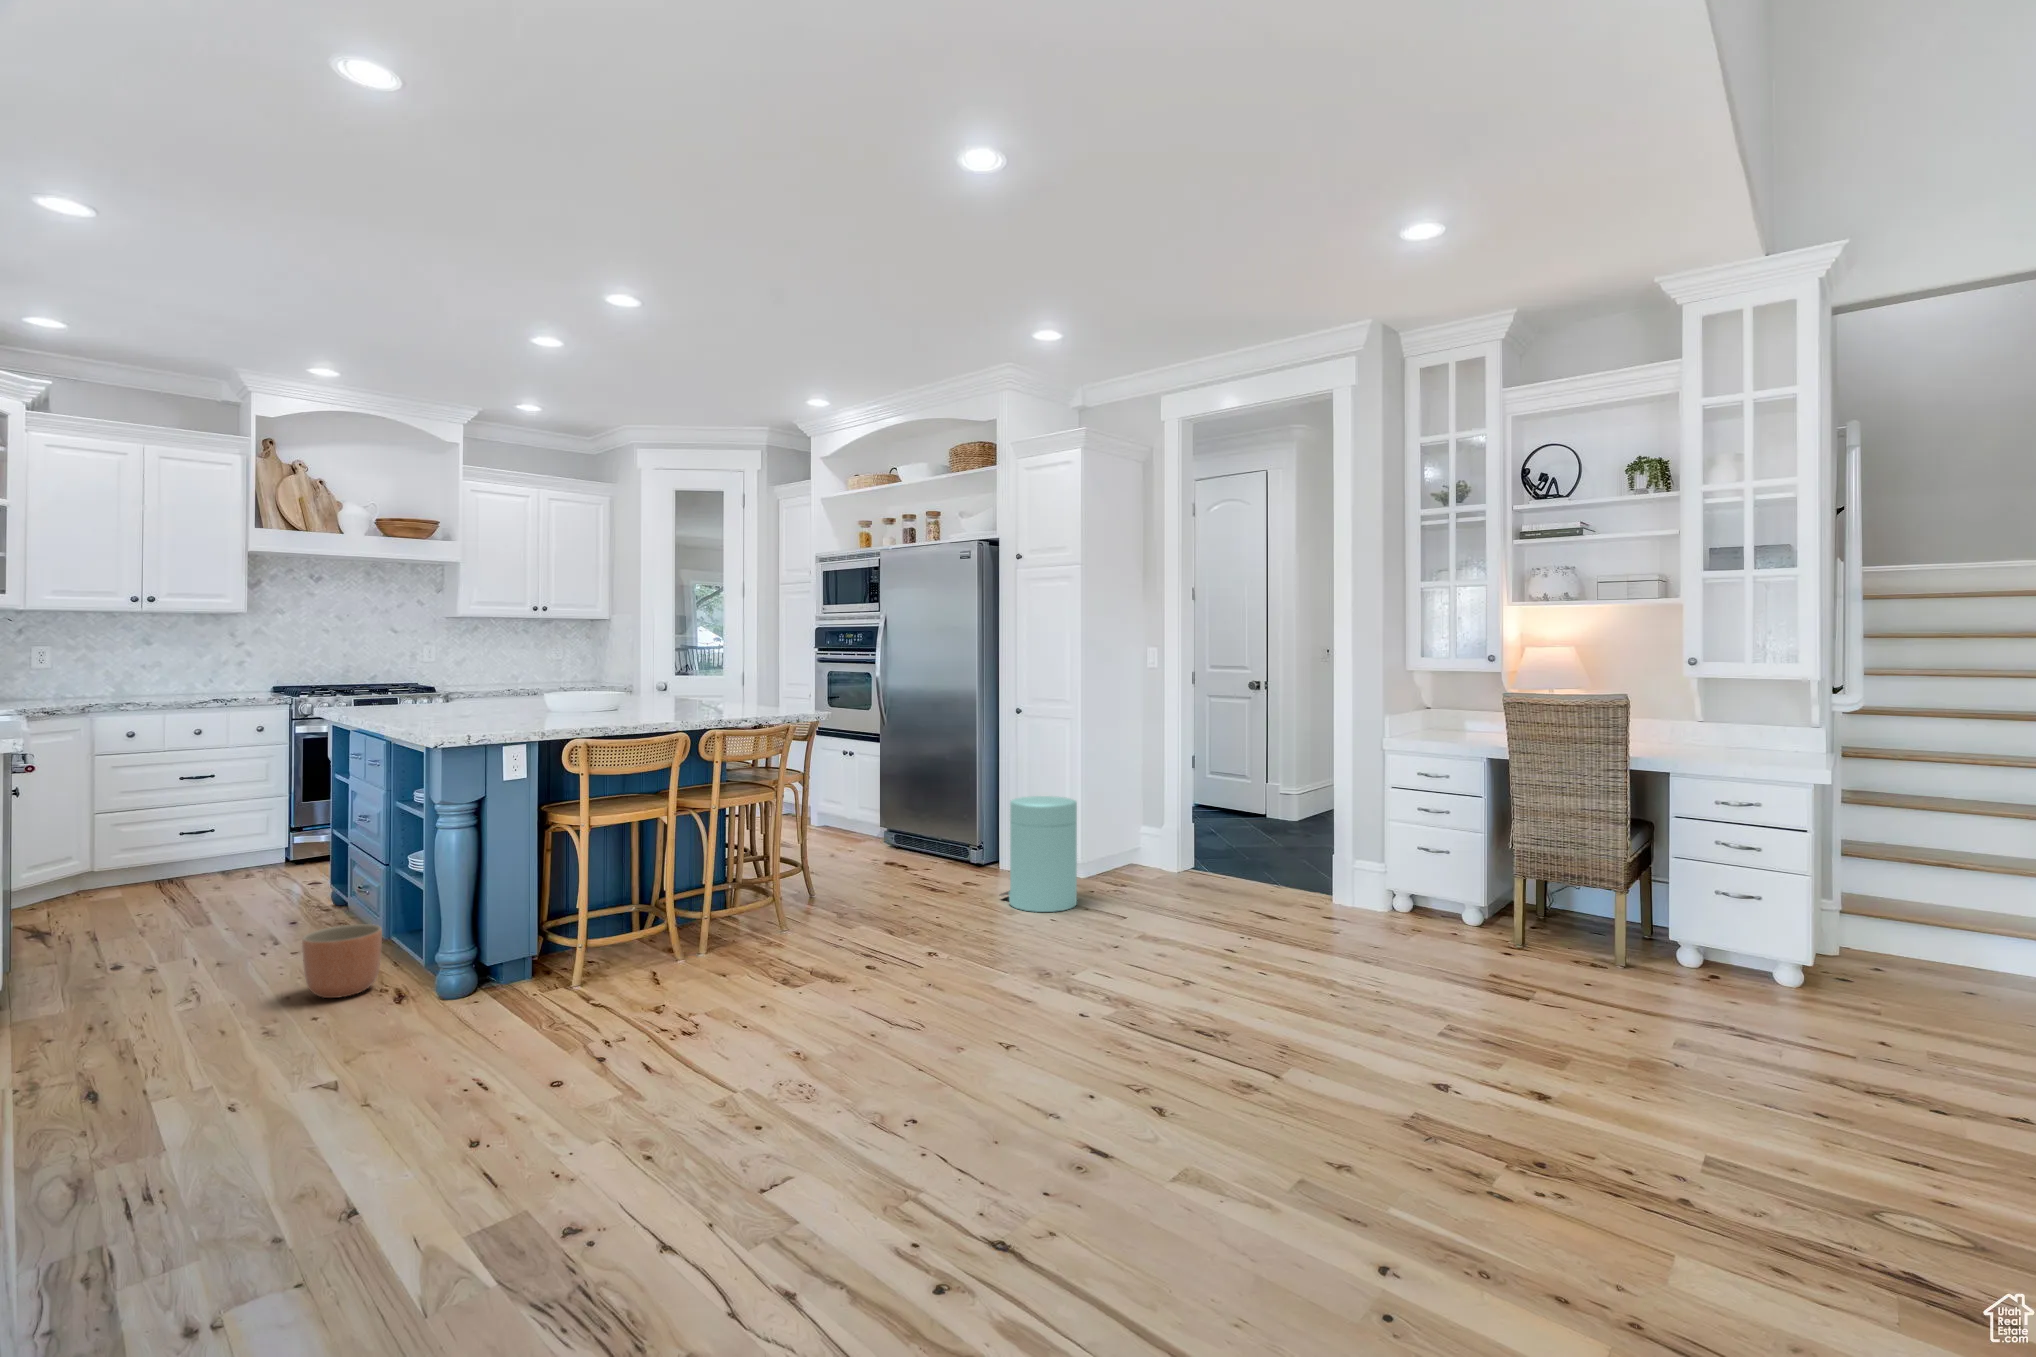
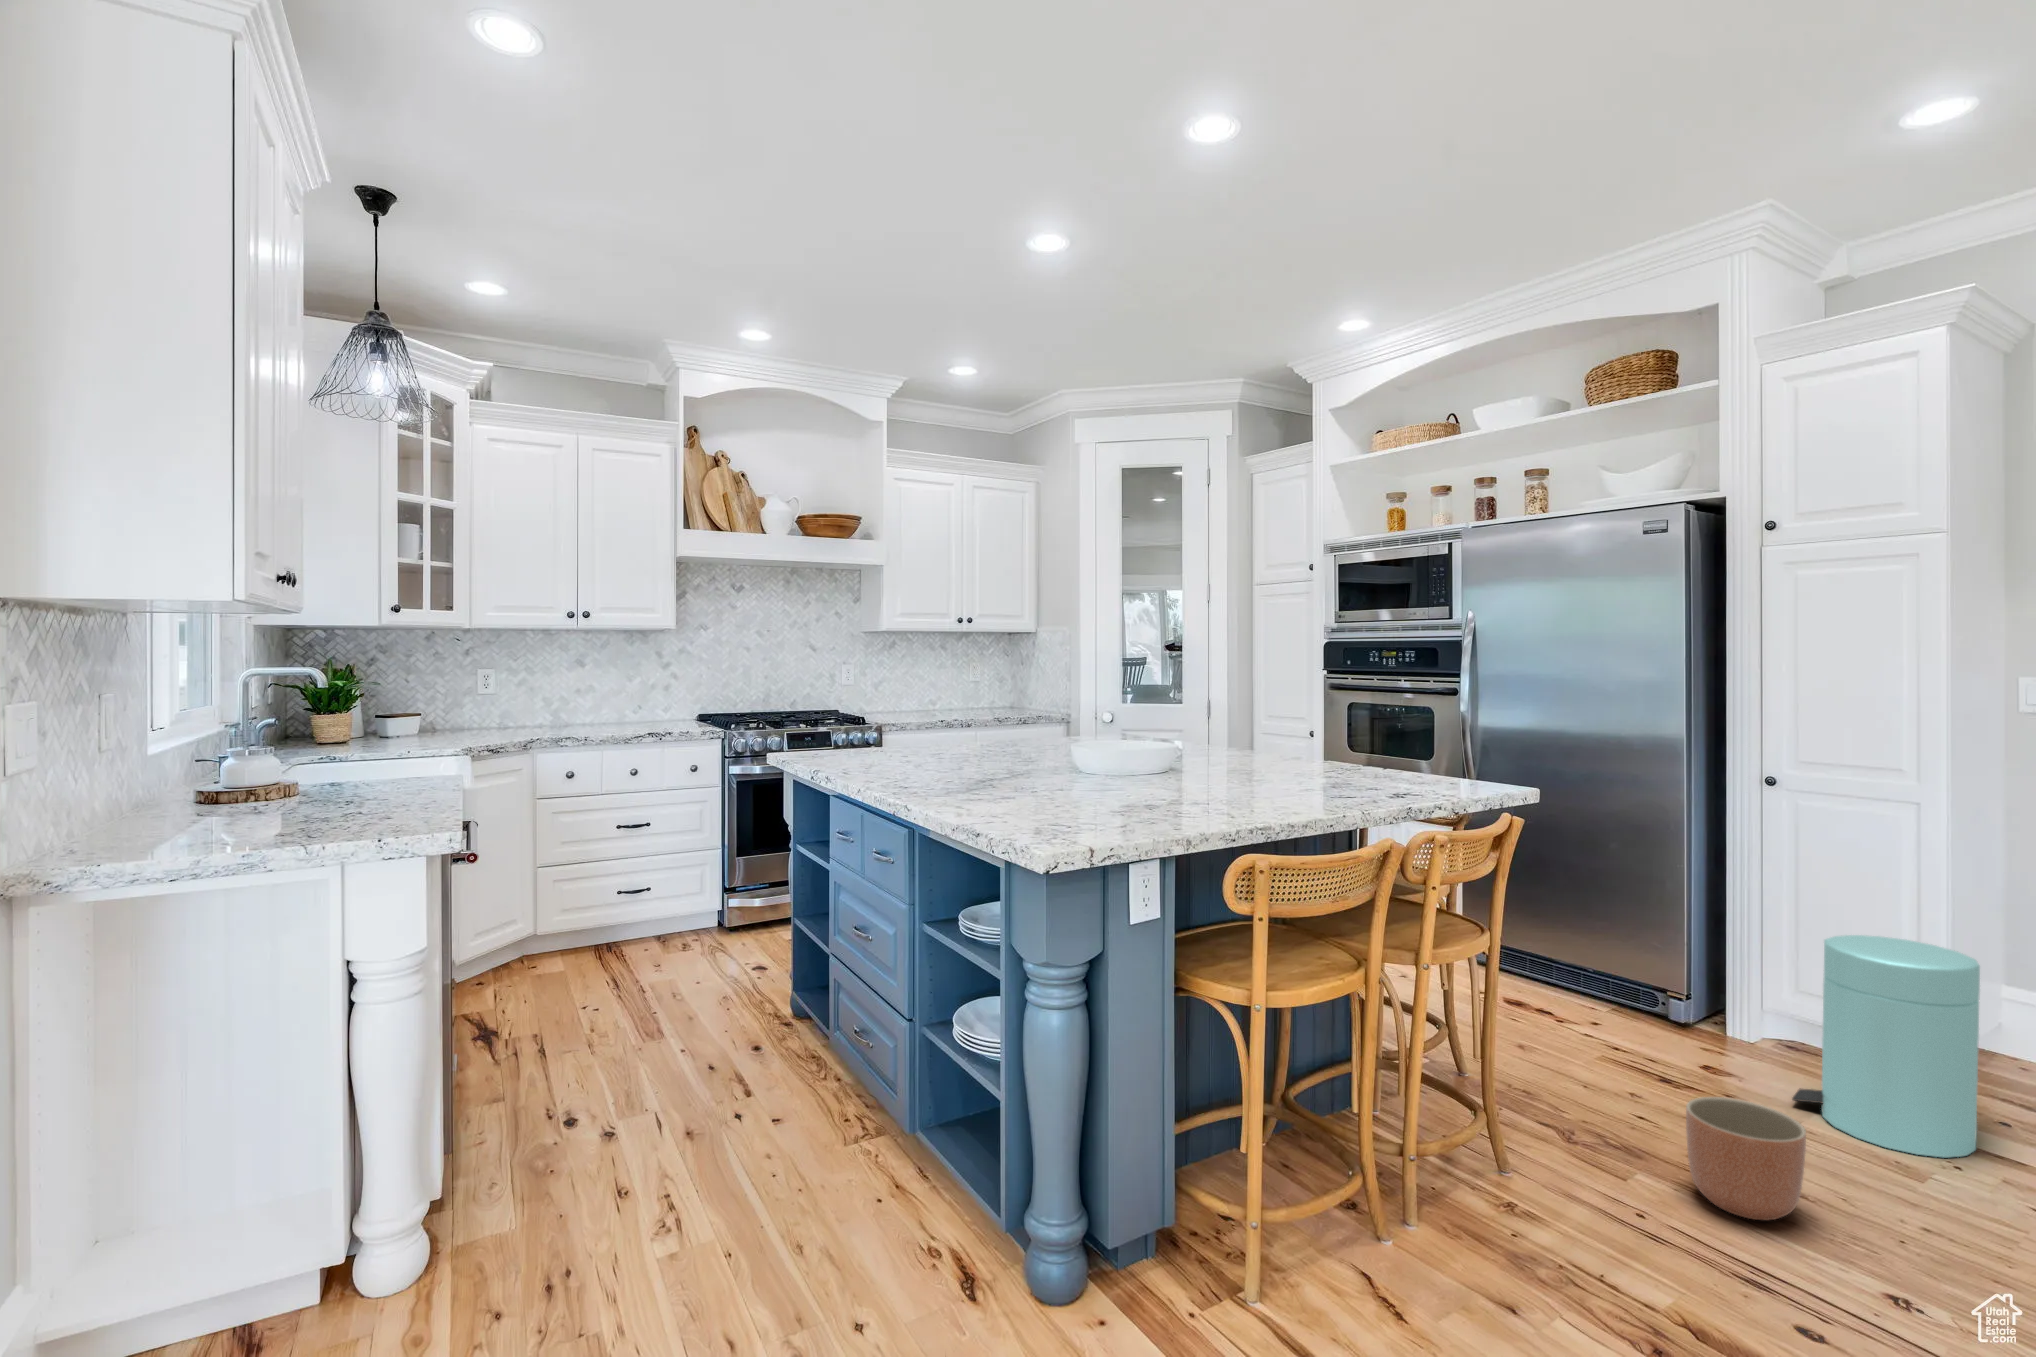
planter: present [302,924,382,998] -> present [1686,1097,1806,1220]

